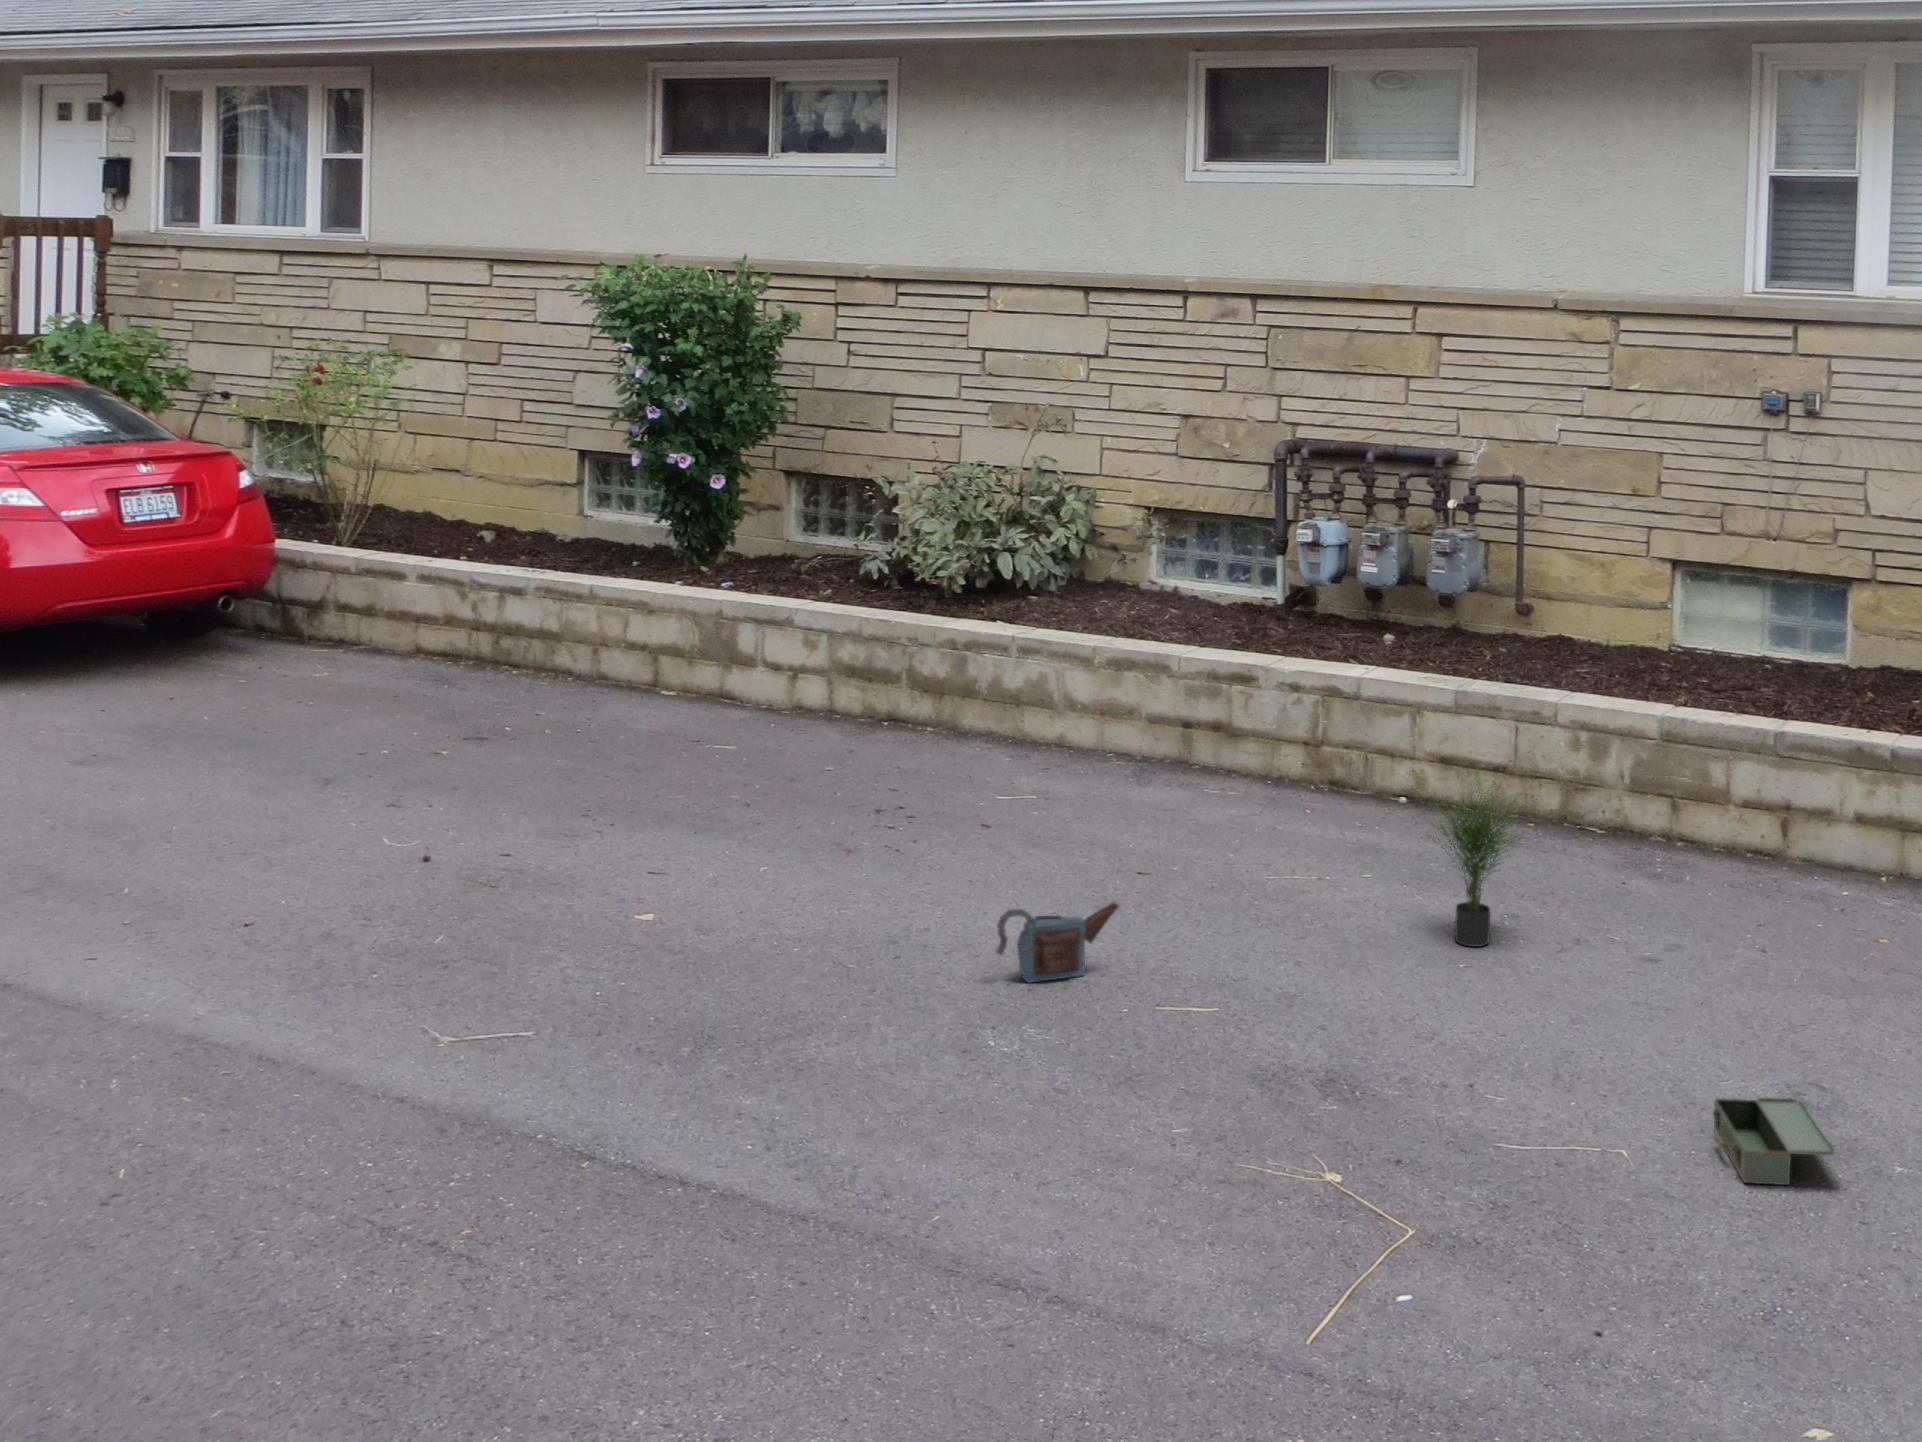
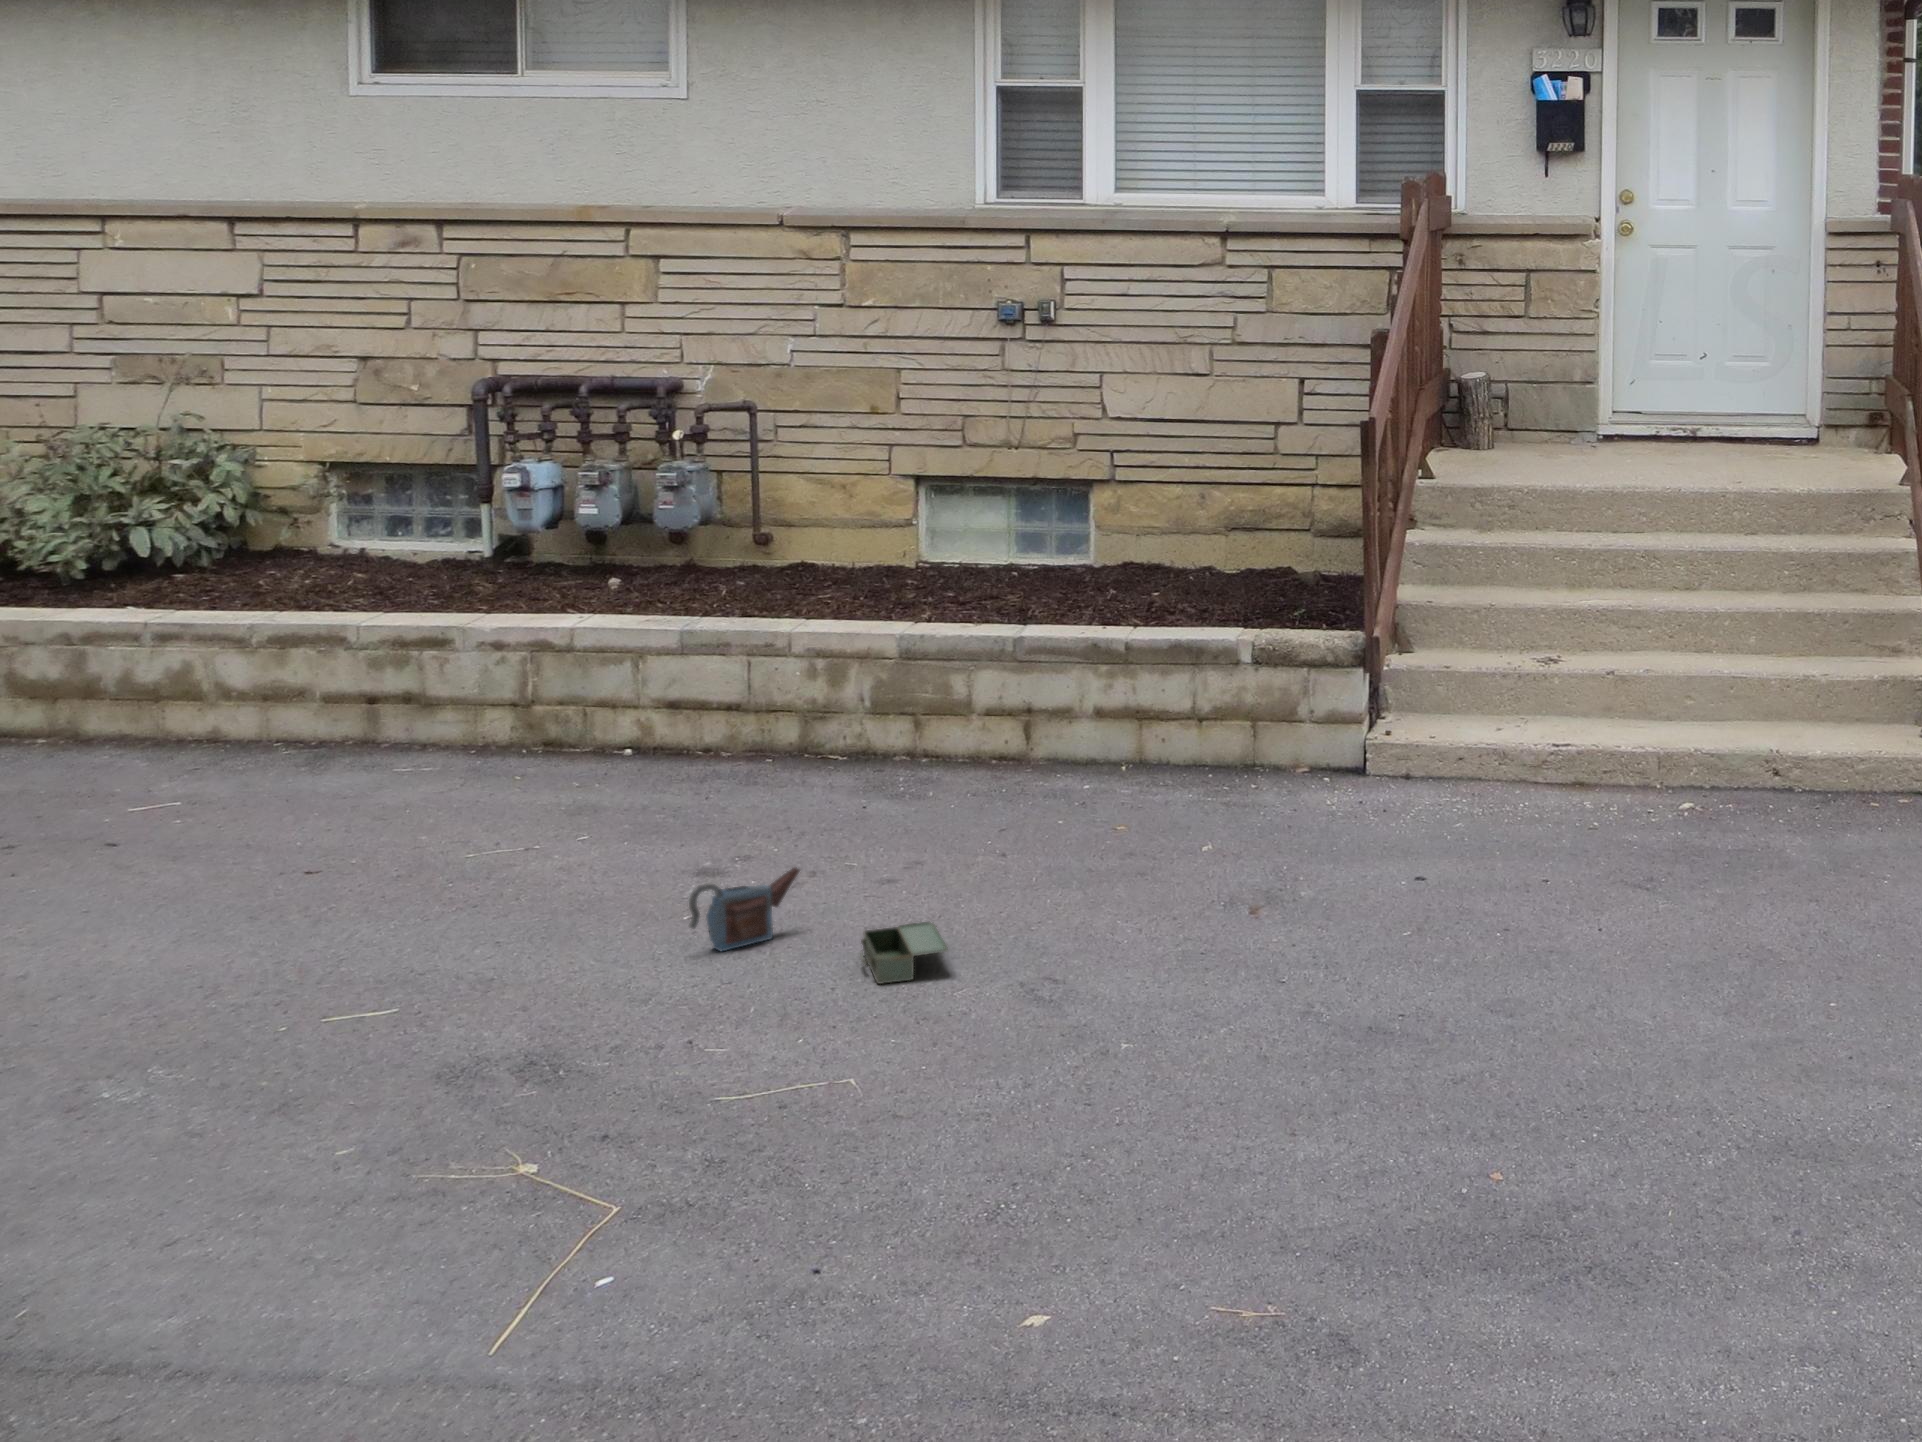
potted plant: present [1432,776,1518,947] -> none [621,696,727,859]
watering can: present [996,903,1119,982] -> present [689,868,800,951]

